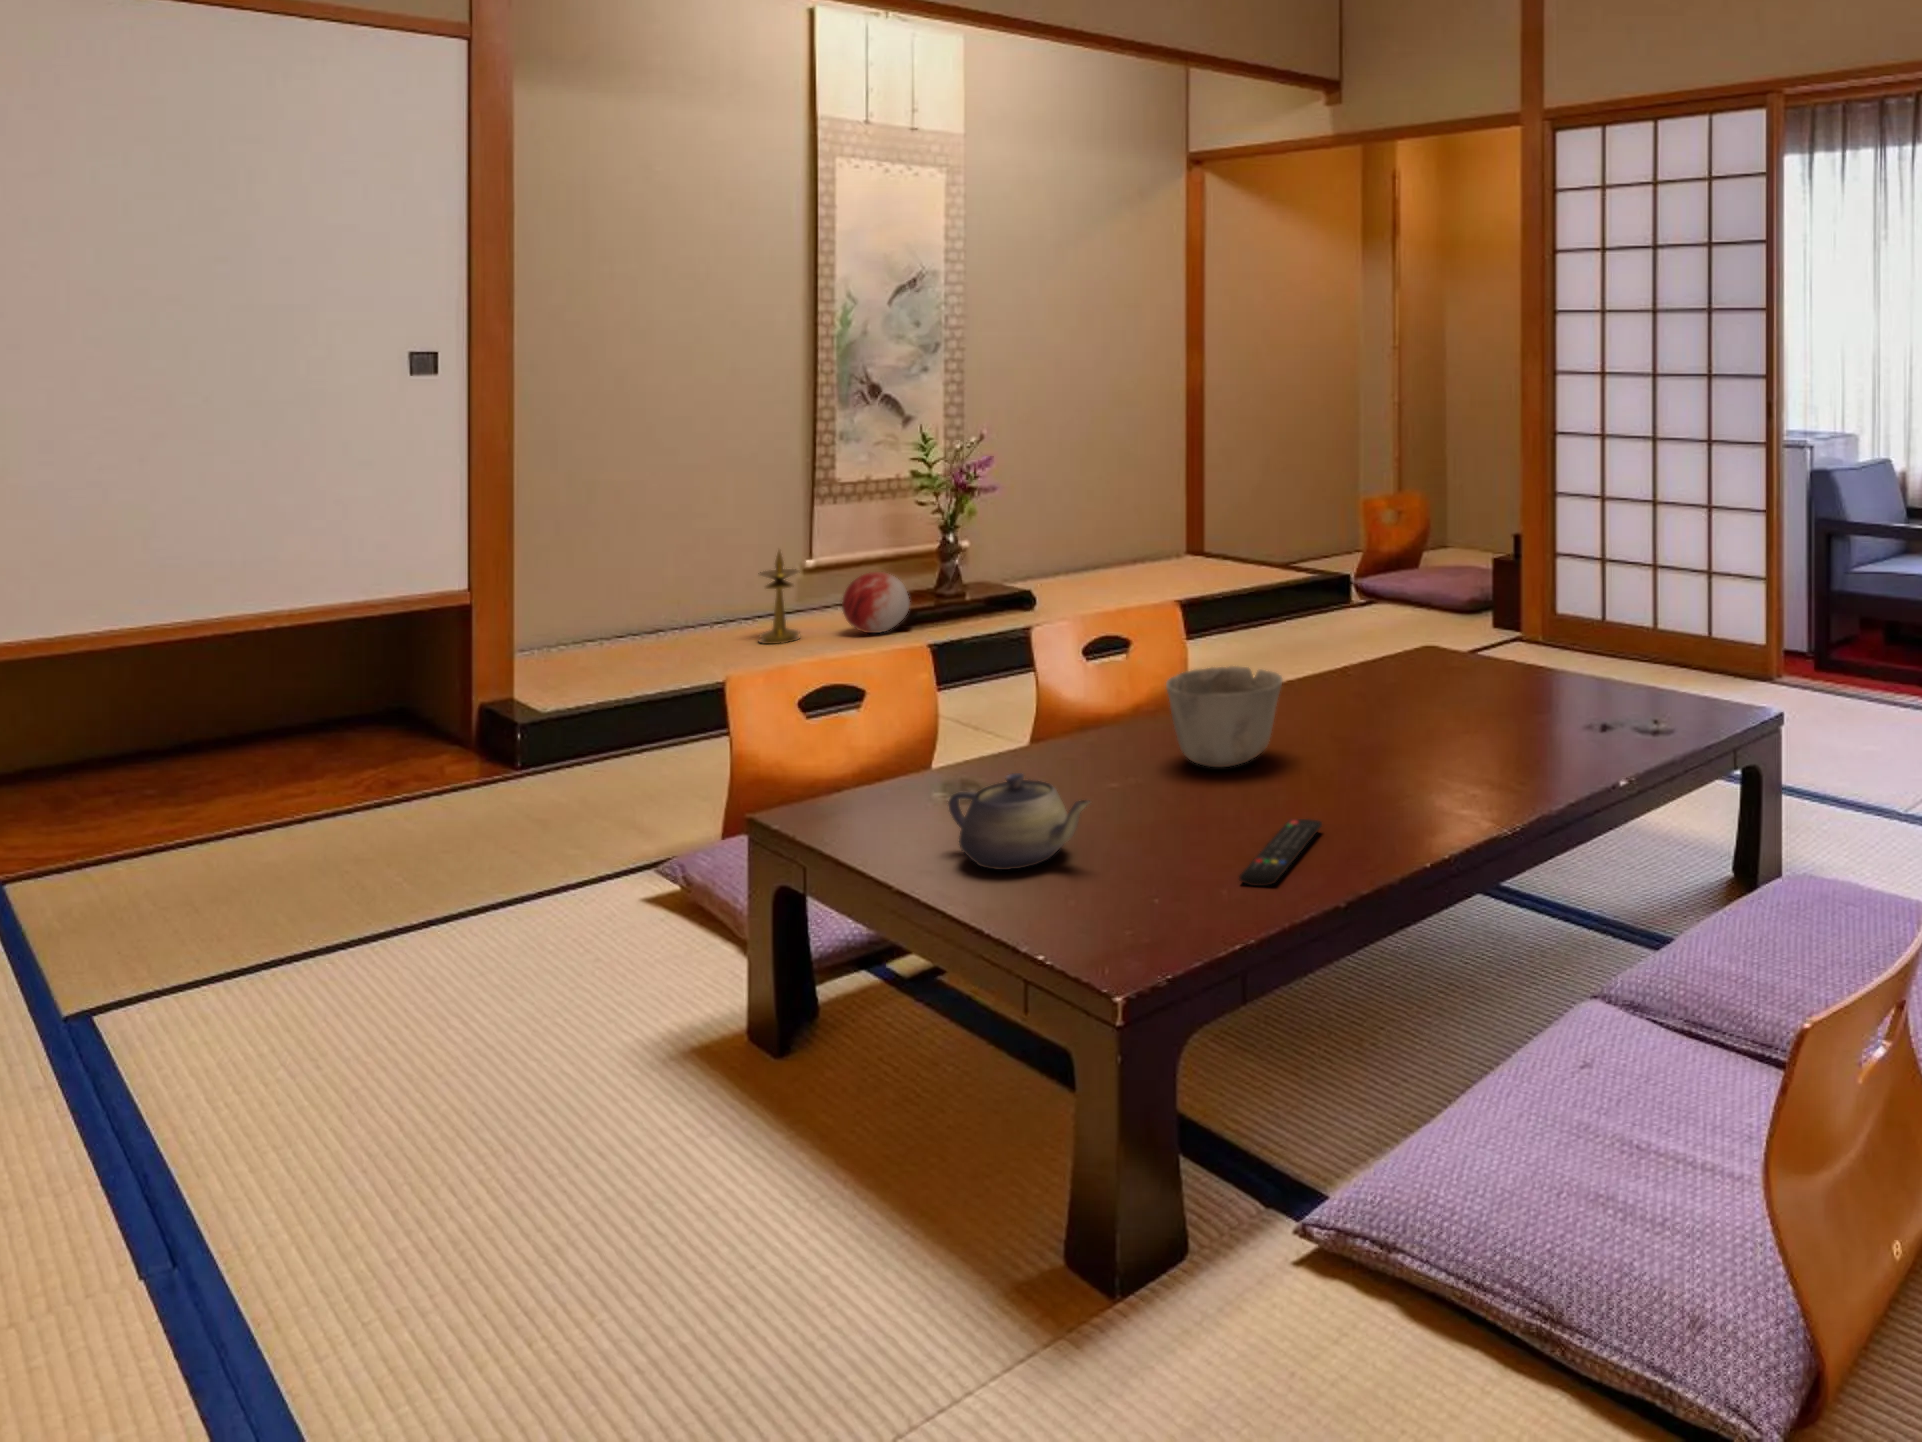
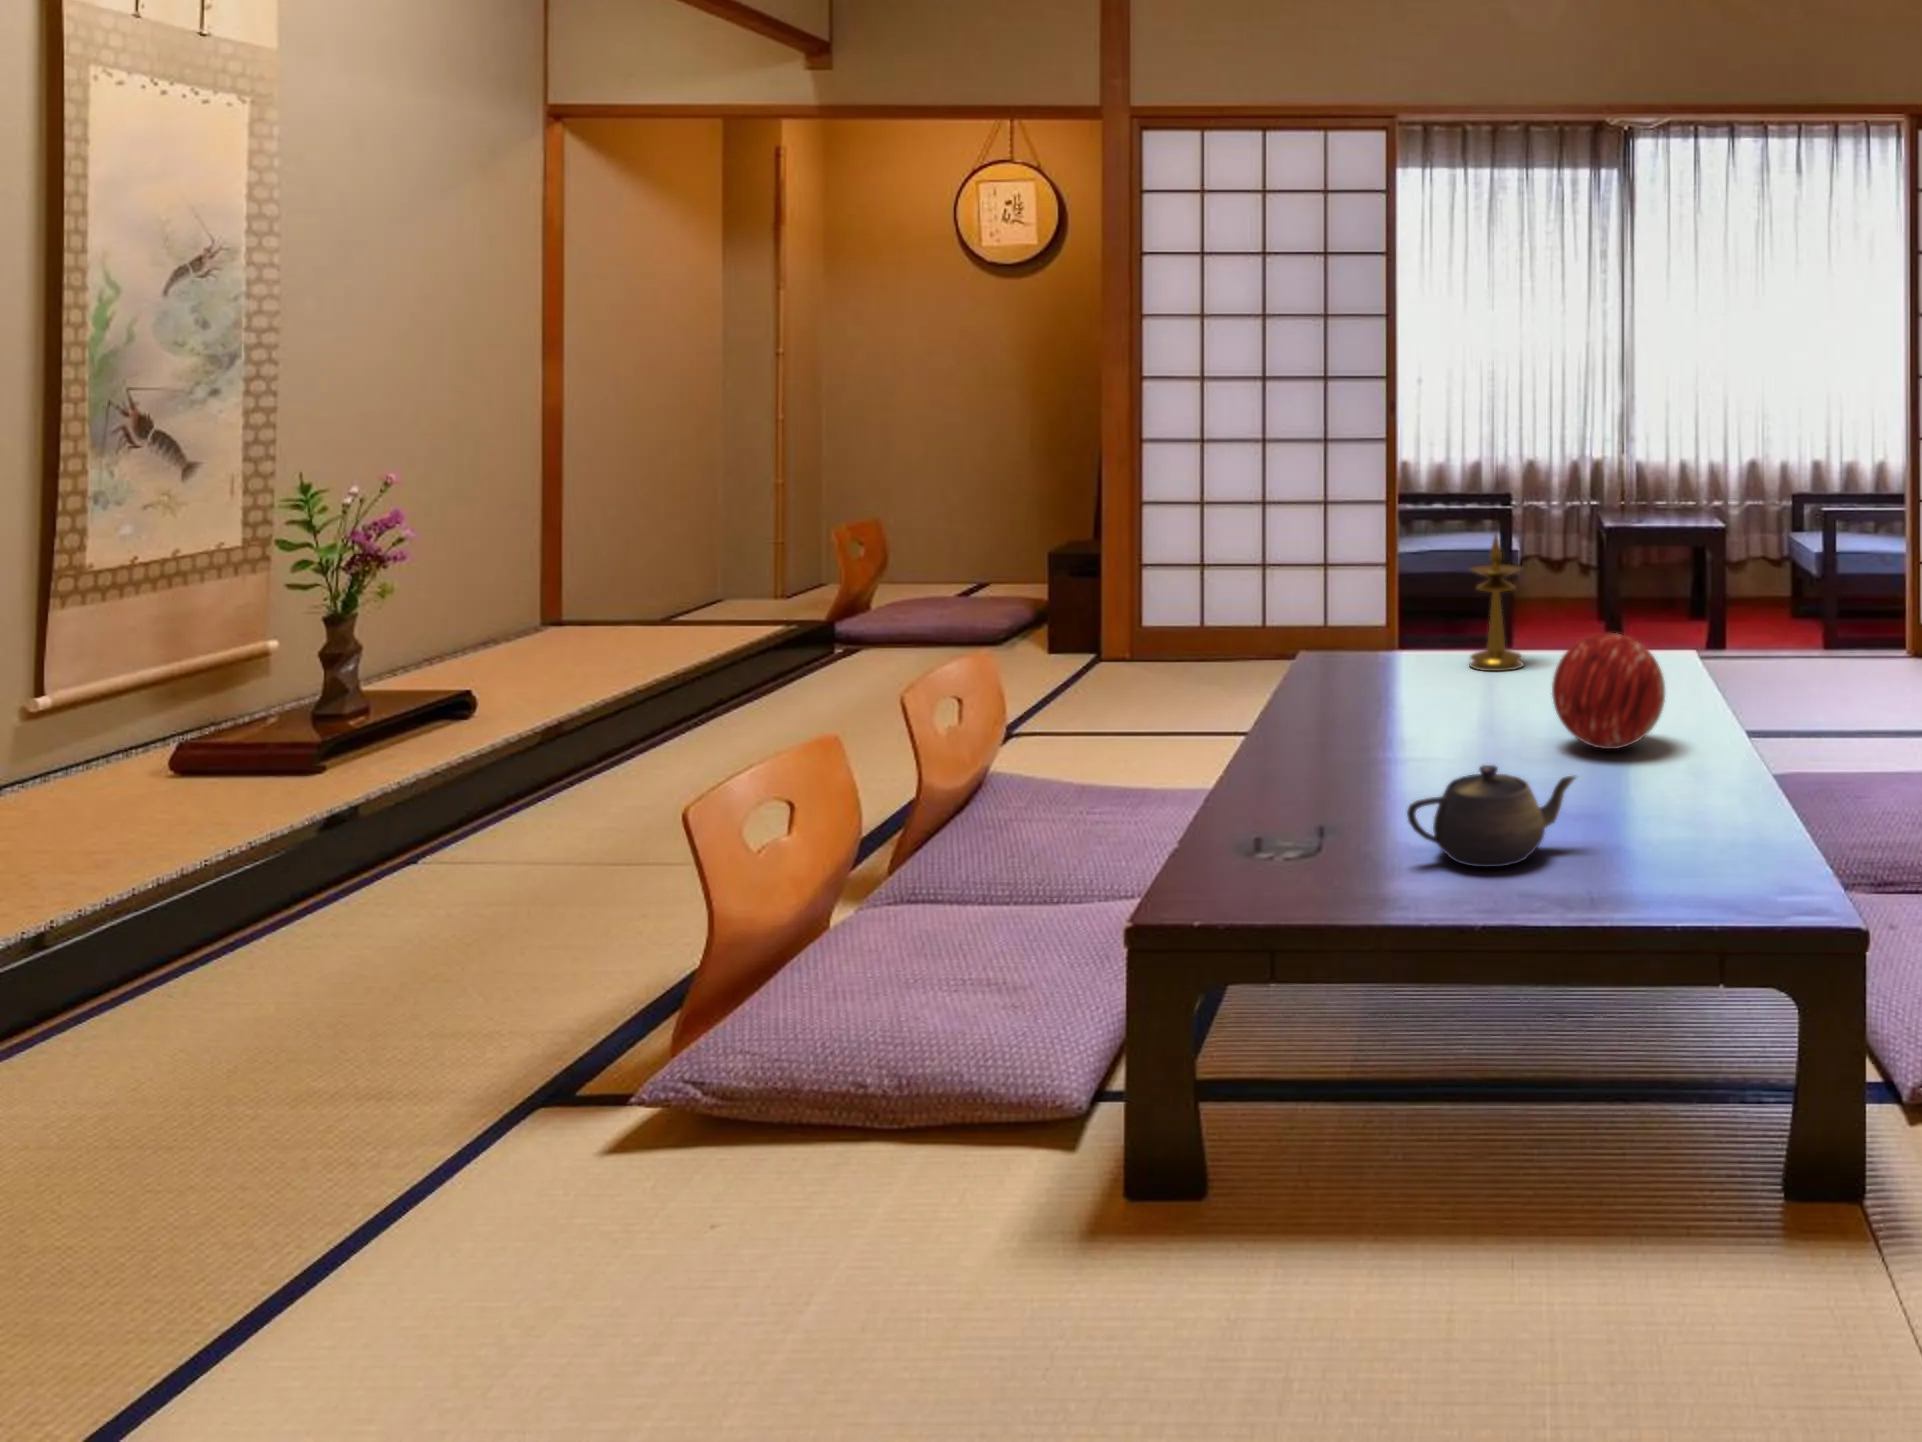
candlestick: present [759,551,799,644] -> present [1470,535,1523,671]
decorative orb: present [842,572,910,633] -> present [1552,633,1665,749]
ceramic bowl: present [1166,666,1283,767] -> none [1354,659,1473,761]
remote control: present [1239,819,1322,886] -> none [1627,771,1744,823]

